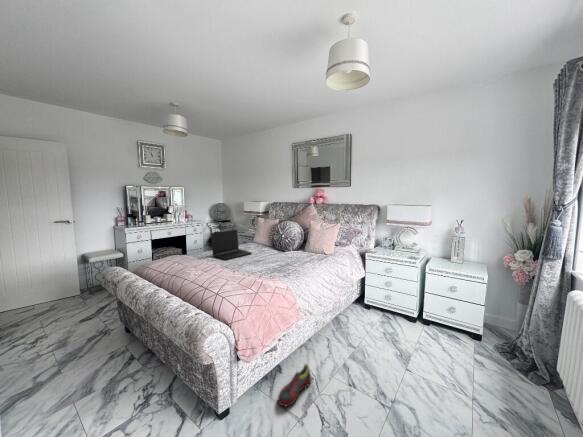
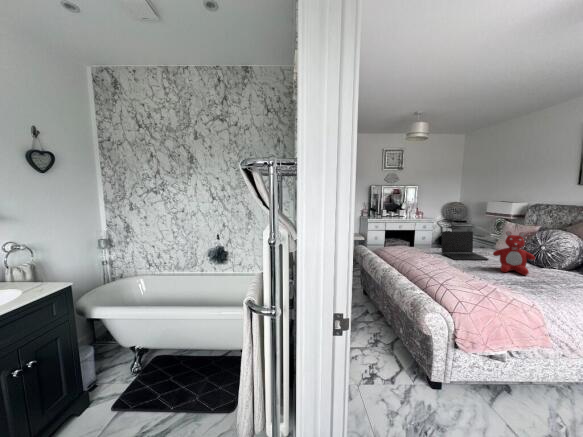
teddy bear: none [255,226,283,263] -> present [493,231,535,275]
shoe: present [278,364,311,406] -> none [498,397,553,425]

